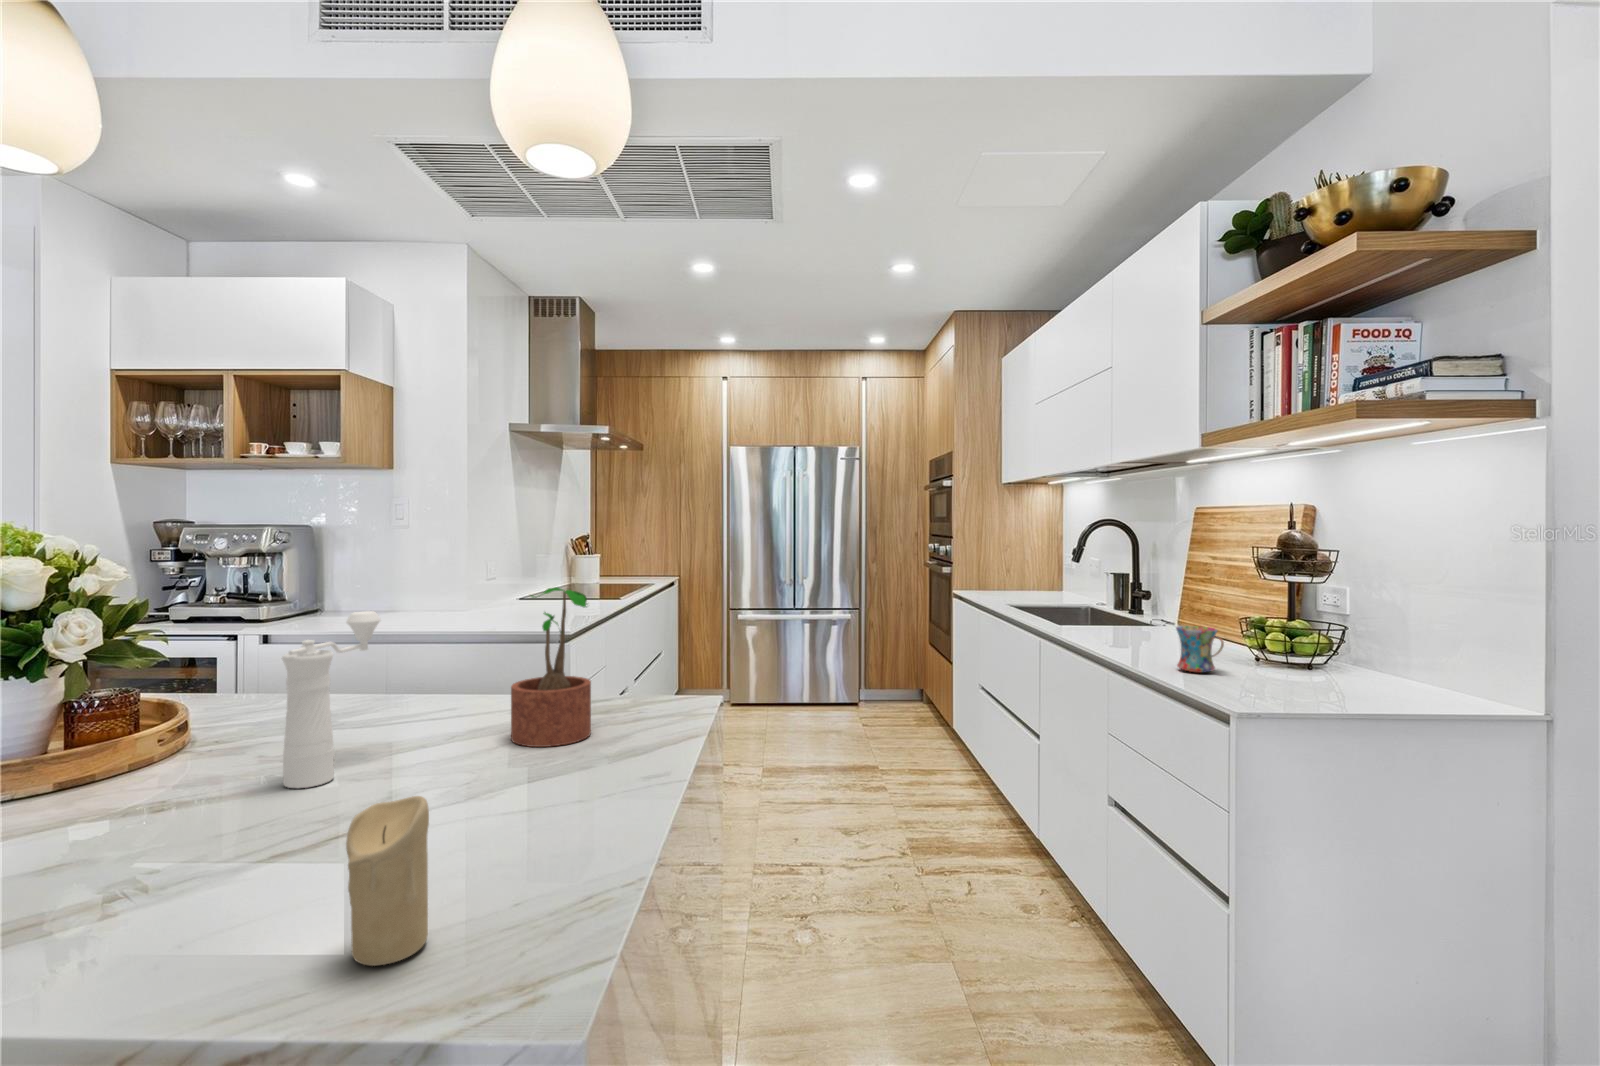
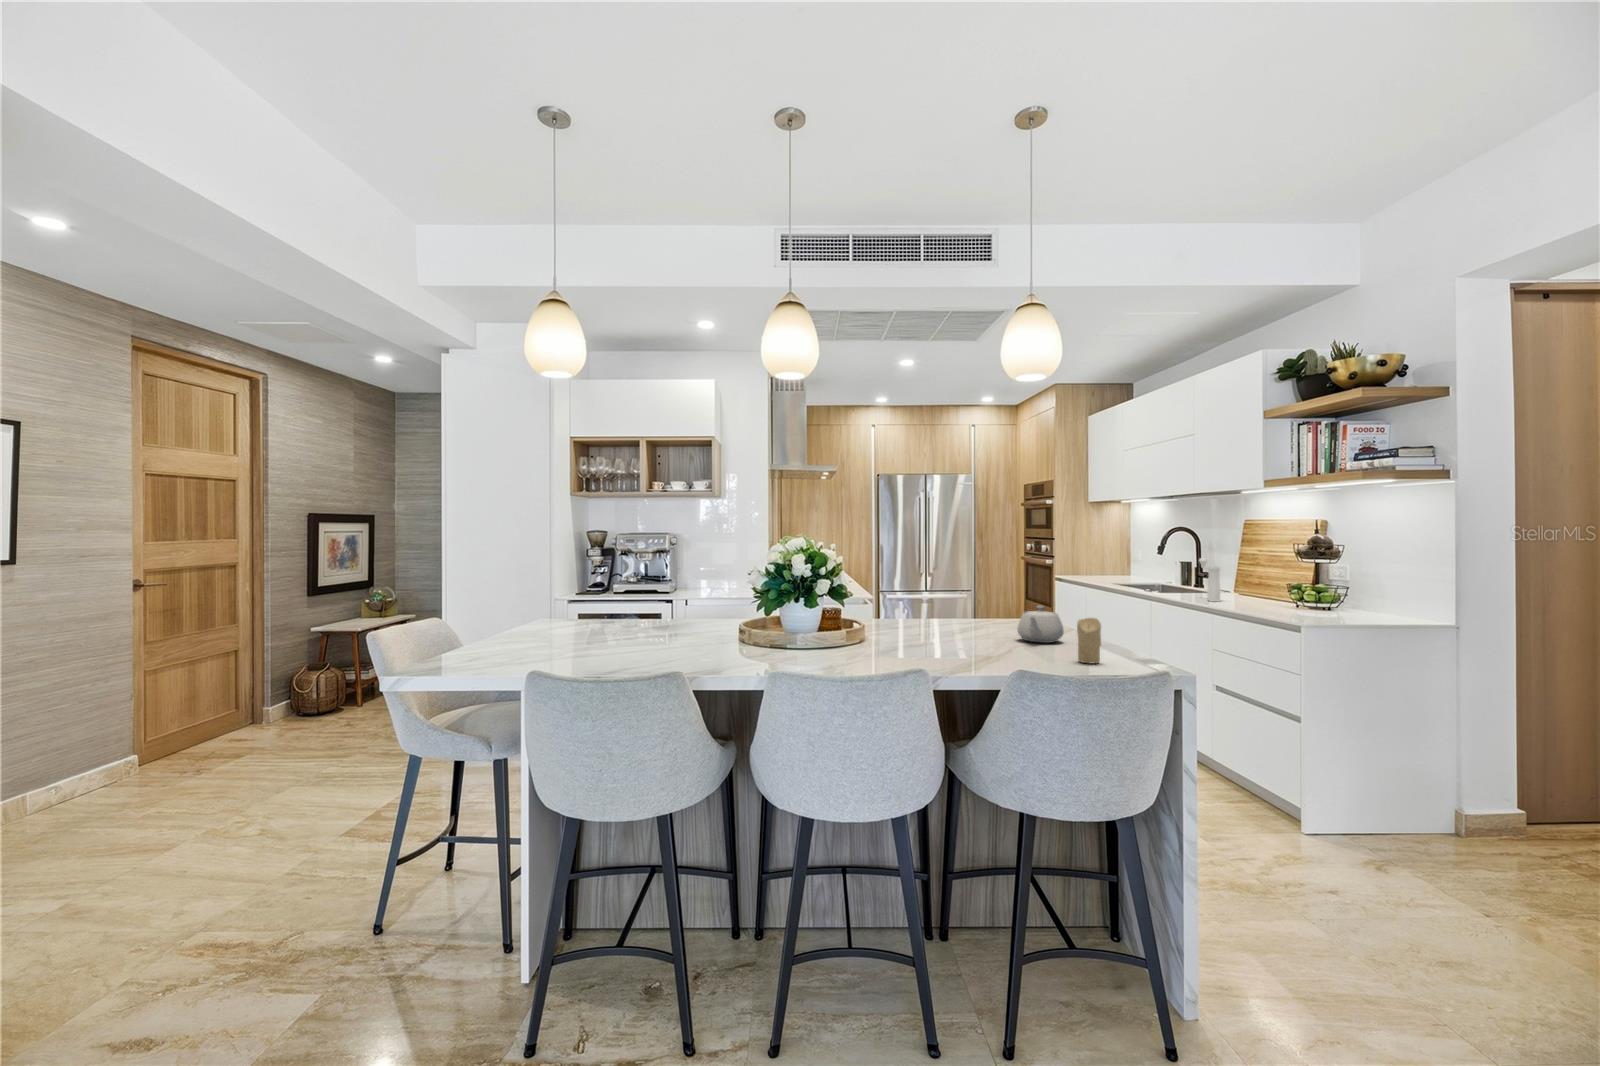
potted plant: present [511,587,591,747] -> none [977,562,1017,632]
pepper mill: present [282,611,381,788] -> present [1199,558,1220,602]
mug: present [1176,626,1224,673] -> none [1256,587,1285,612]
teapot: none [455,703,604,804] -> present [1017,606,1064,643]

